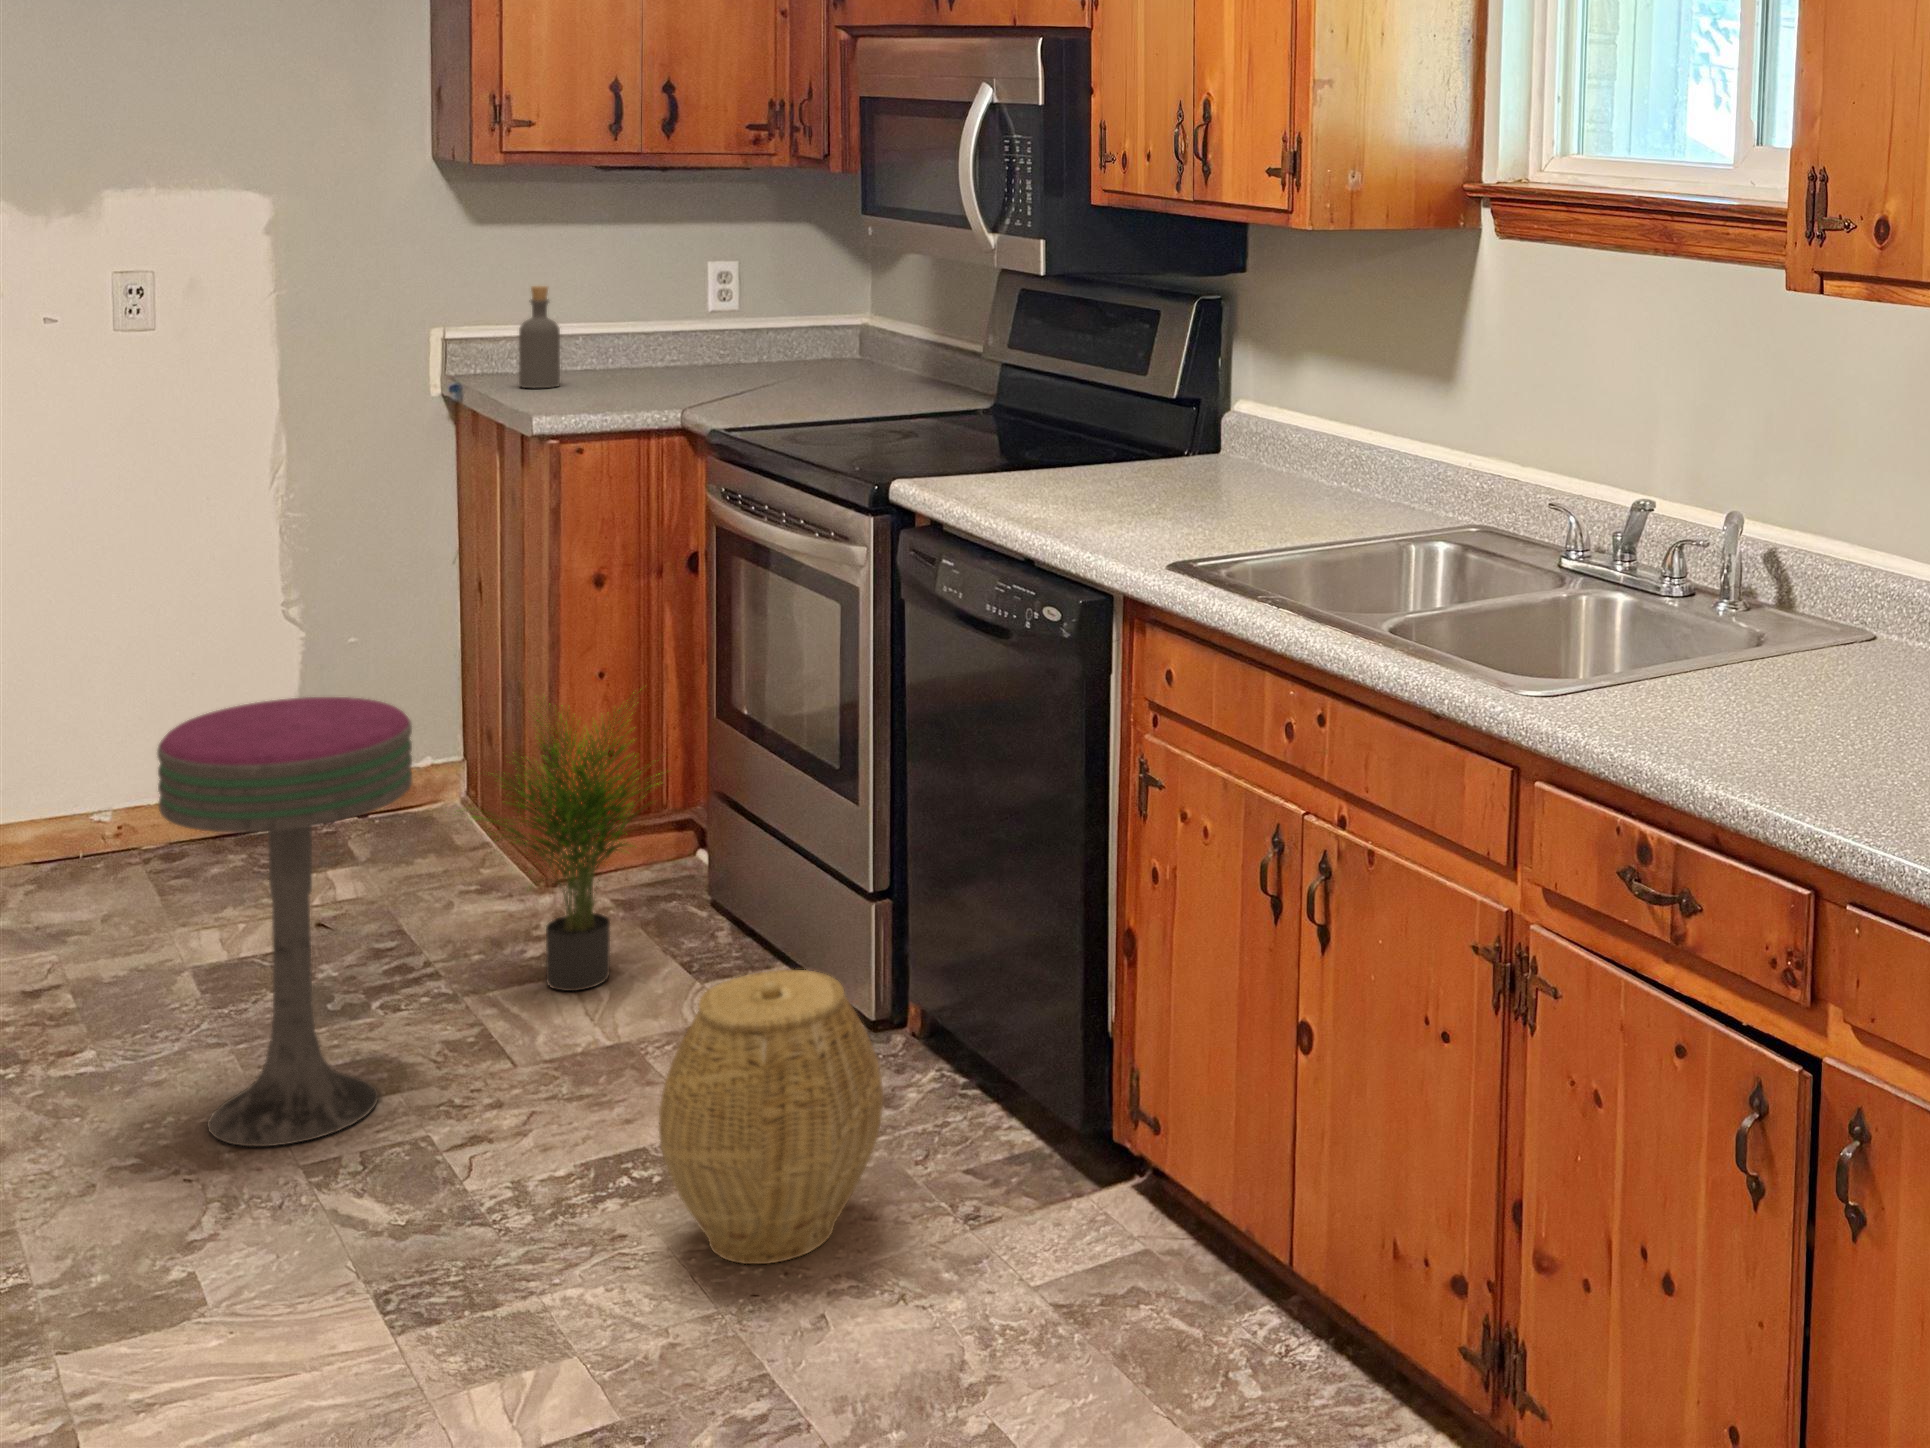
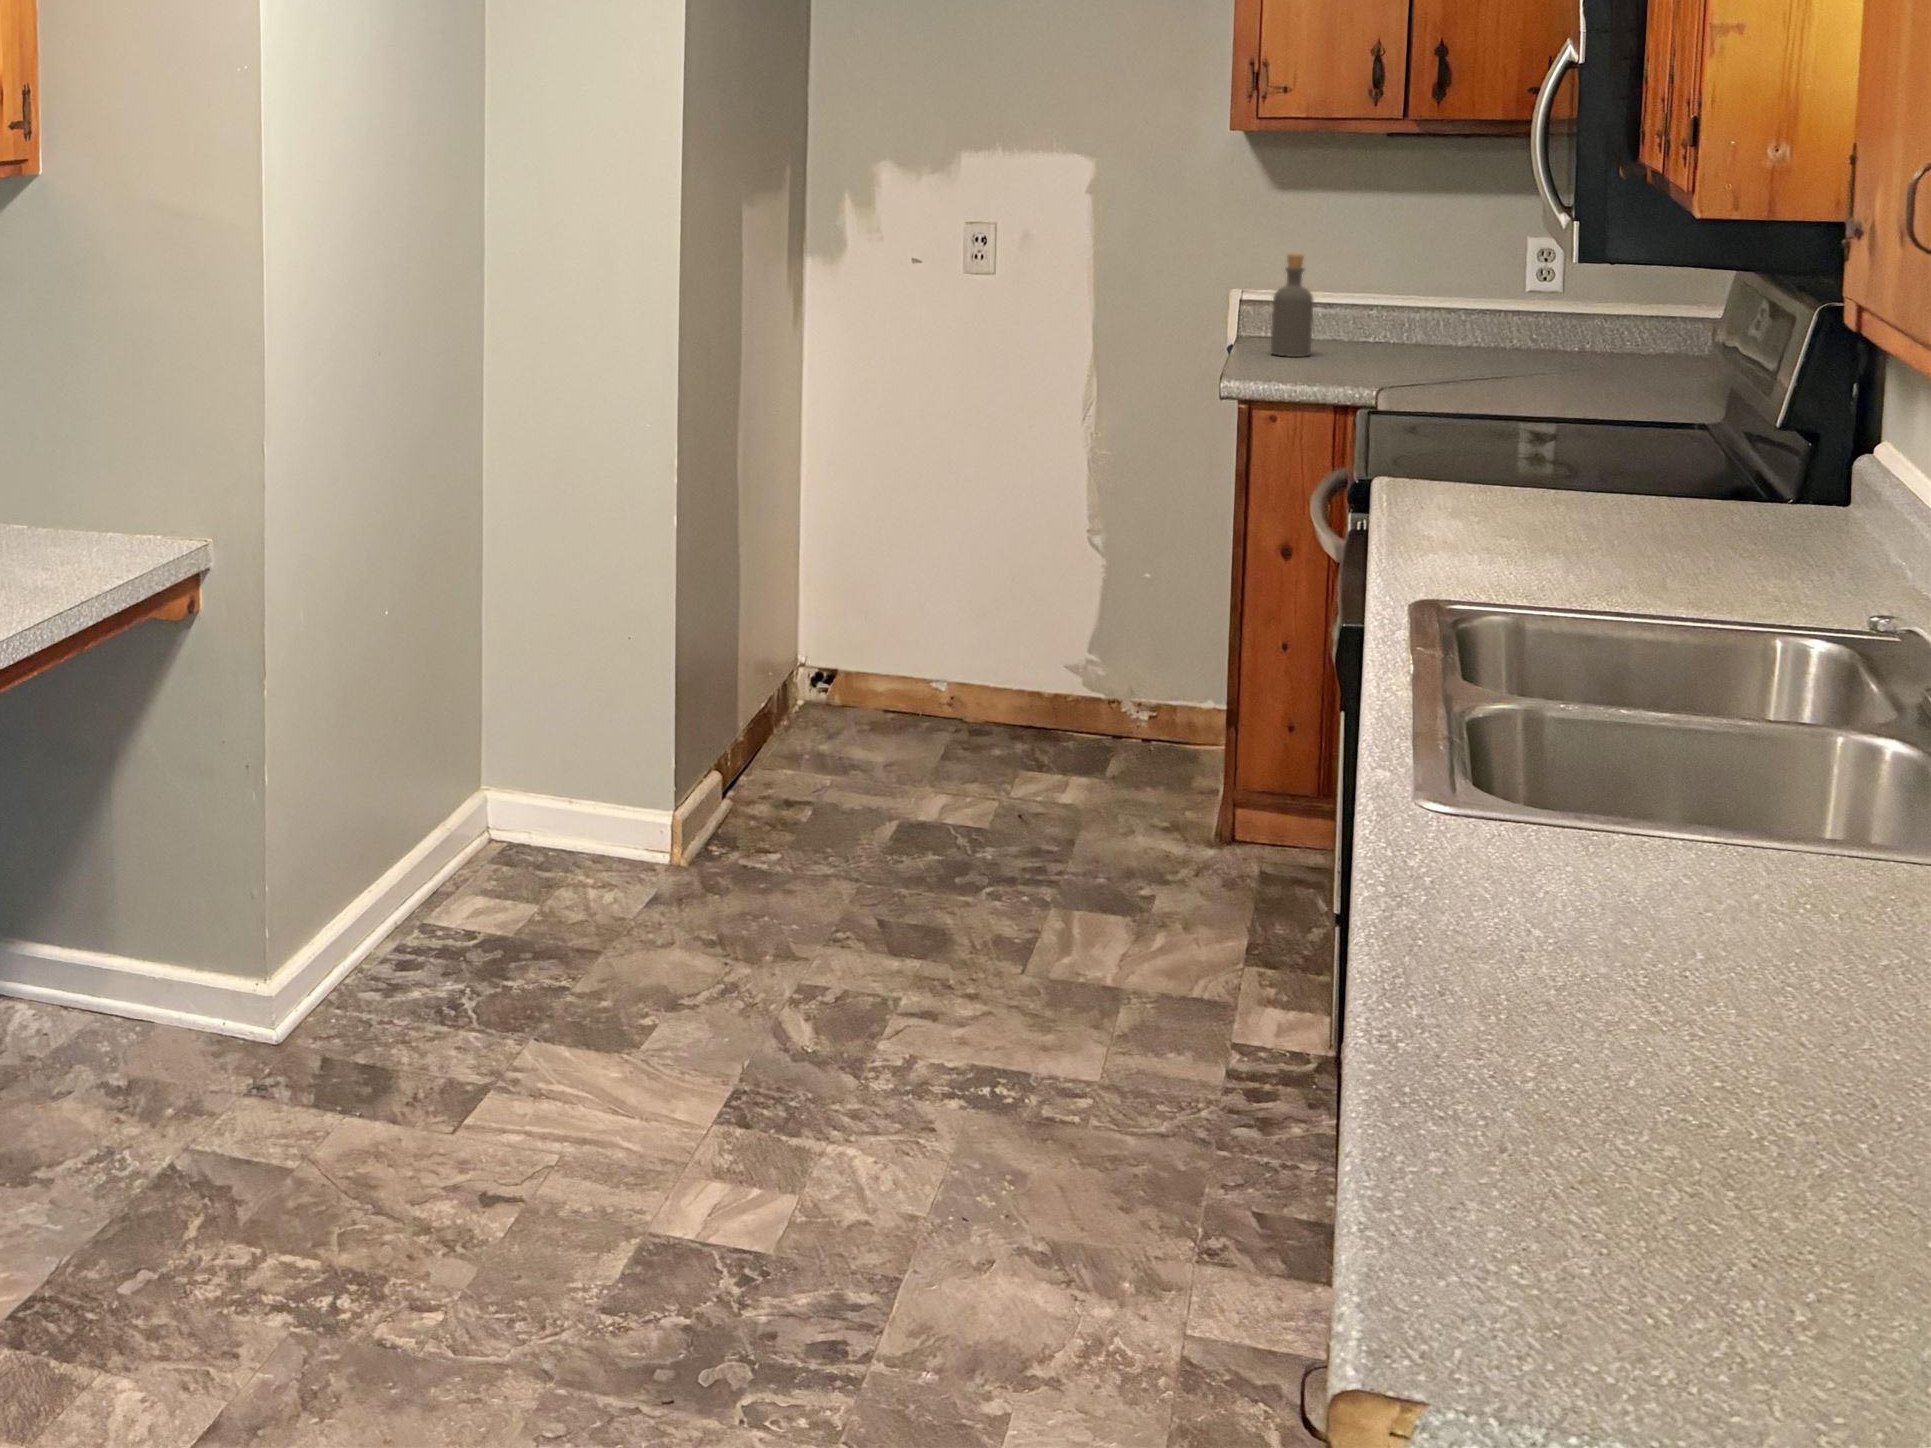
potted plant: present [474,694,661,991] -> none [1028,641,1248,936]
bar stool: present [157,697,412,1146] -> none [751,588,944,965]
woven basket: present [659,970,883,1264] -> none [936,926,1151,1212]

